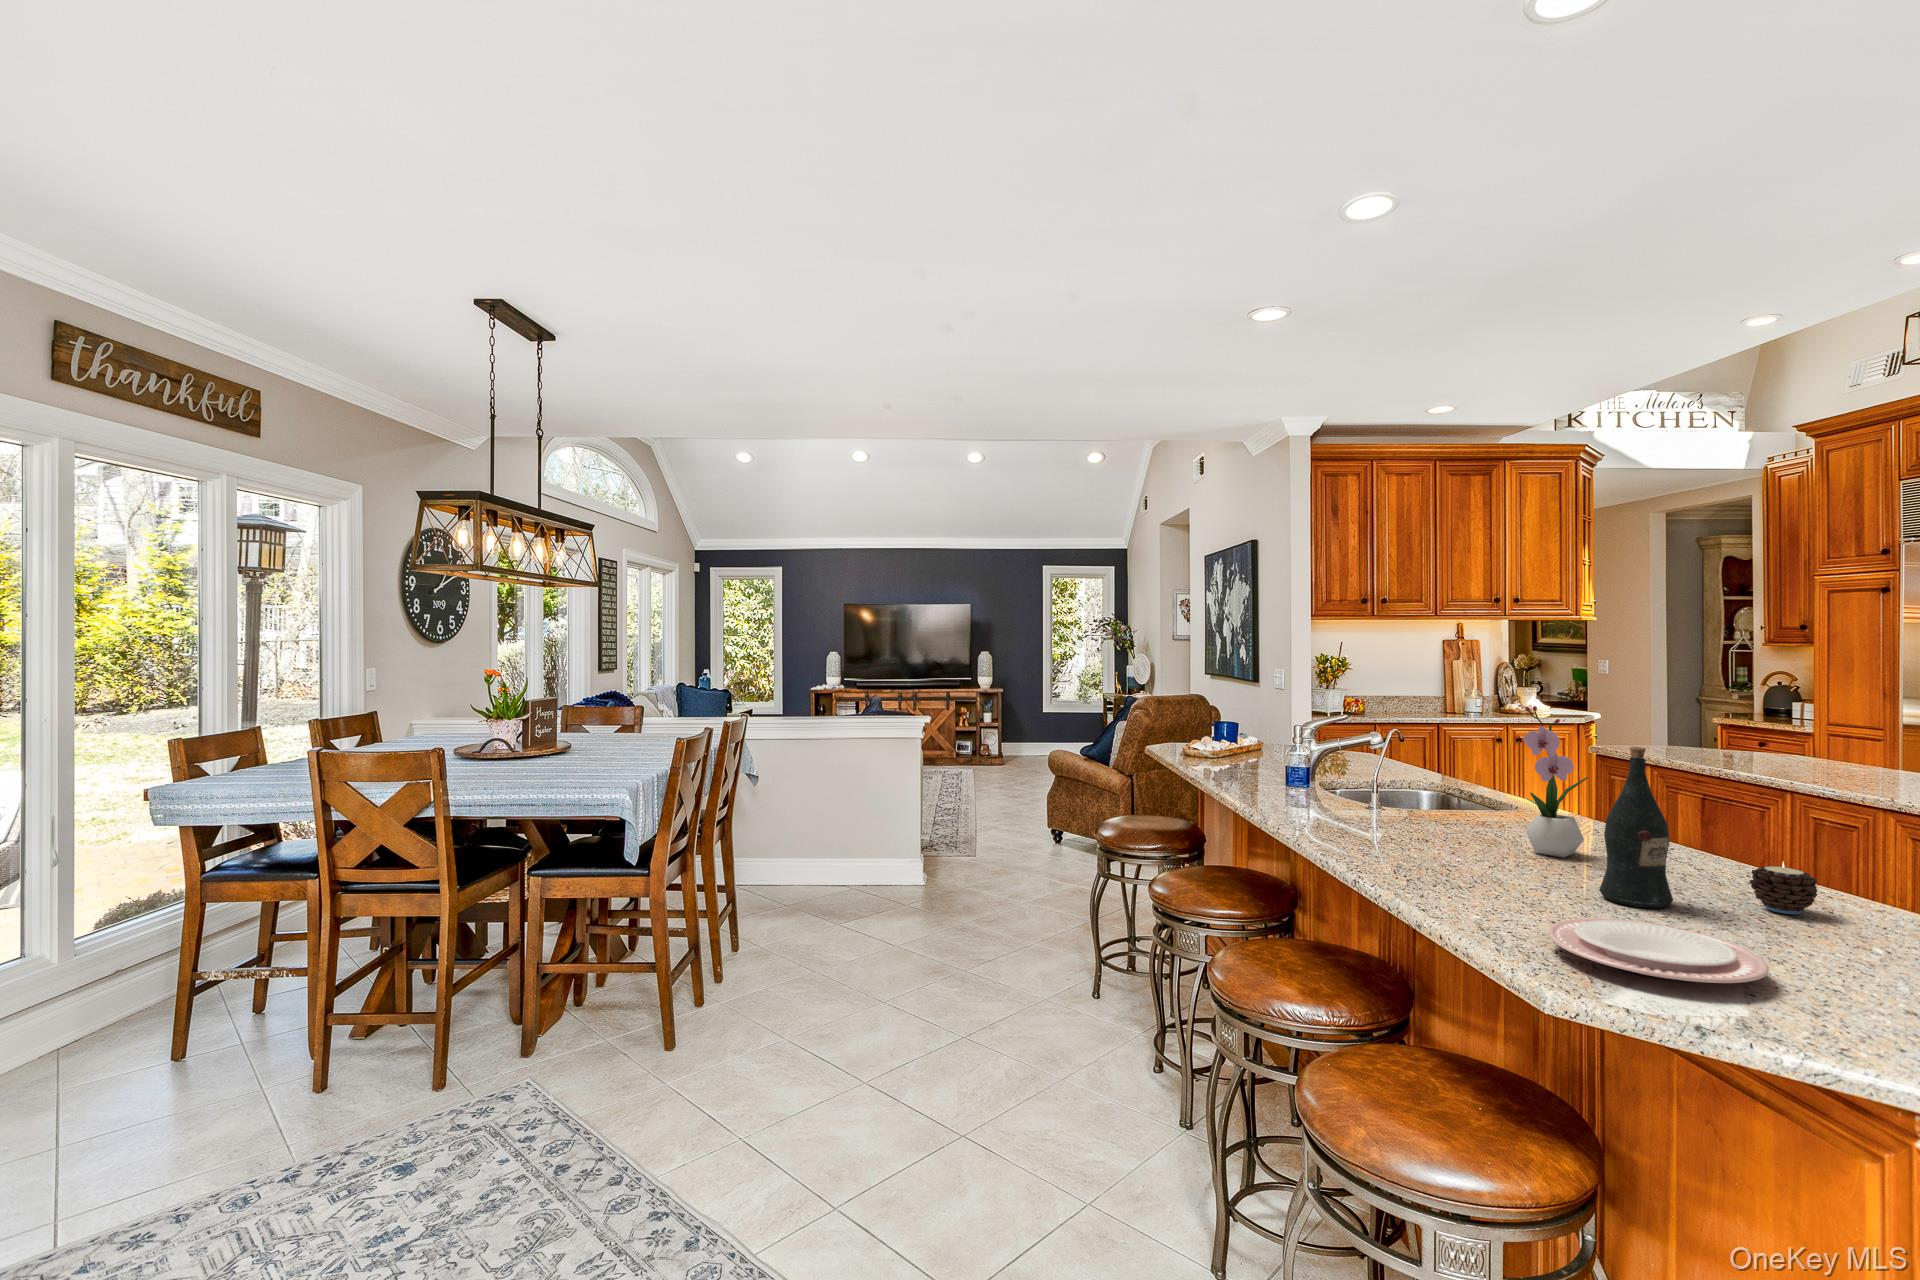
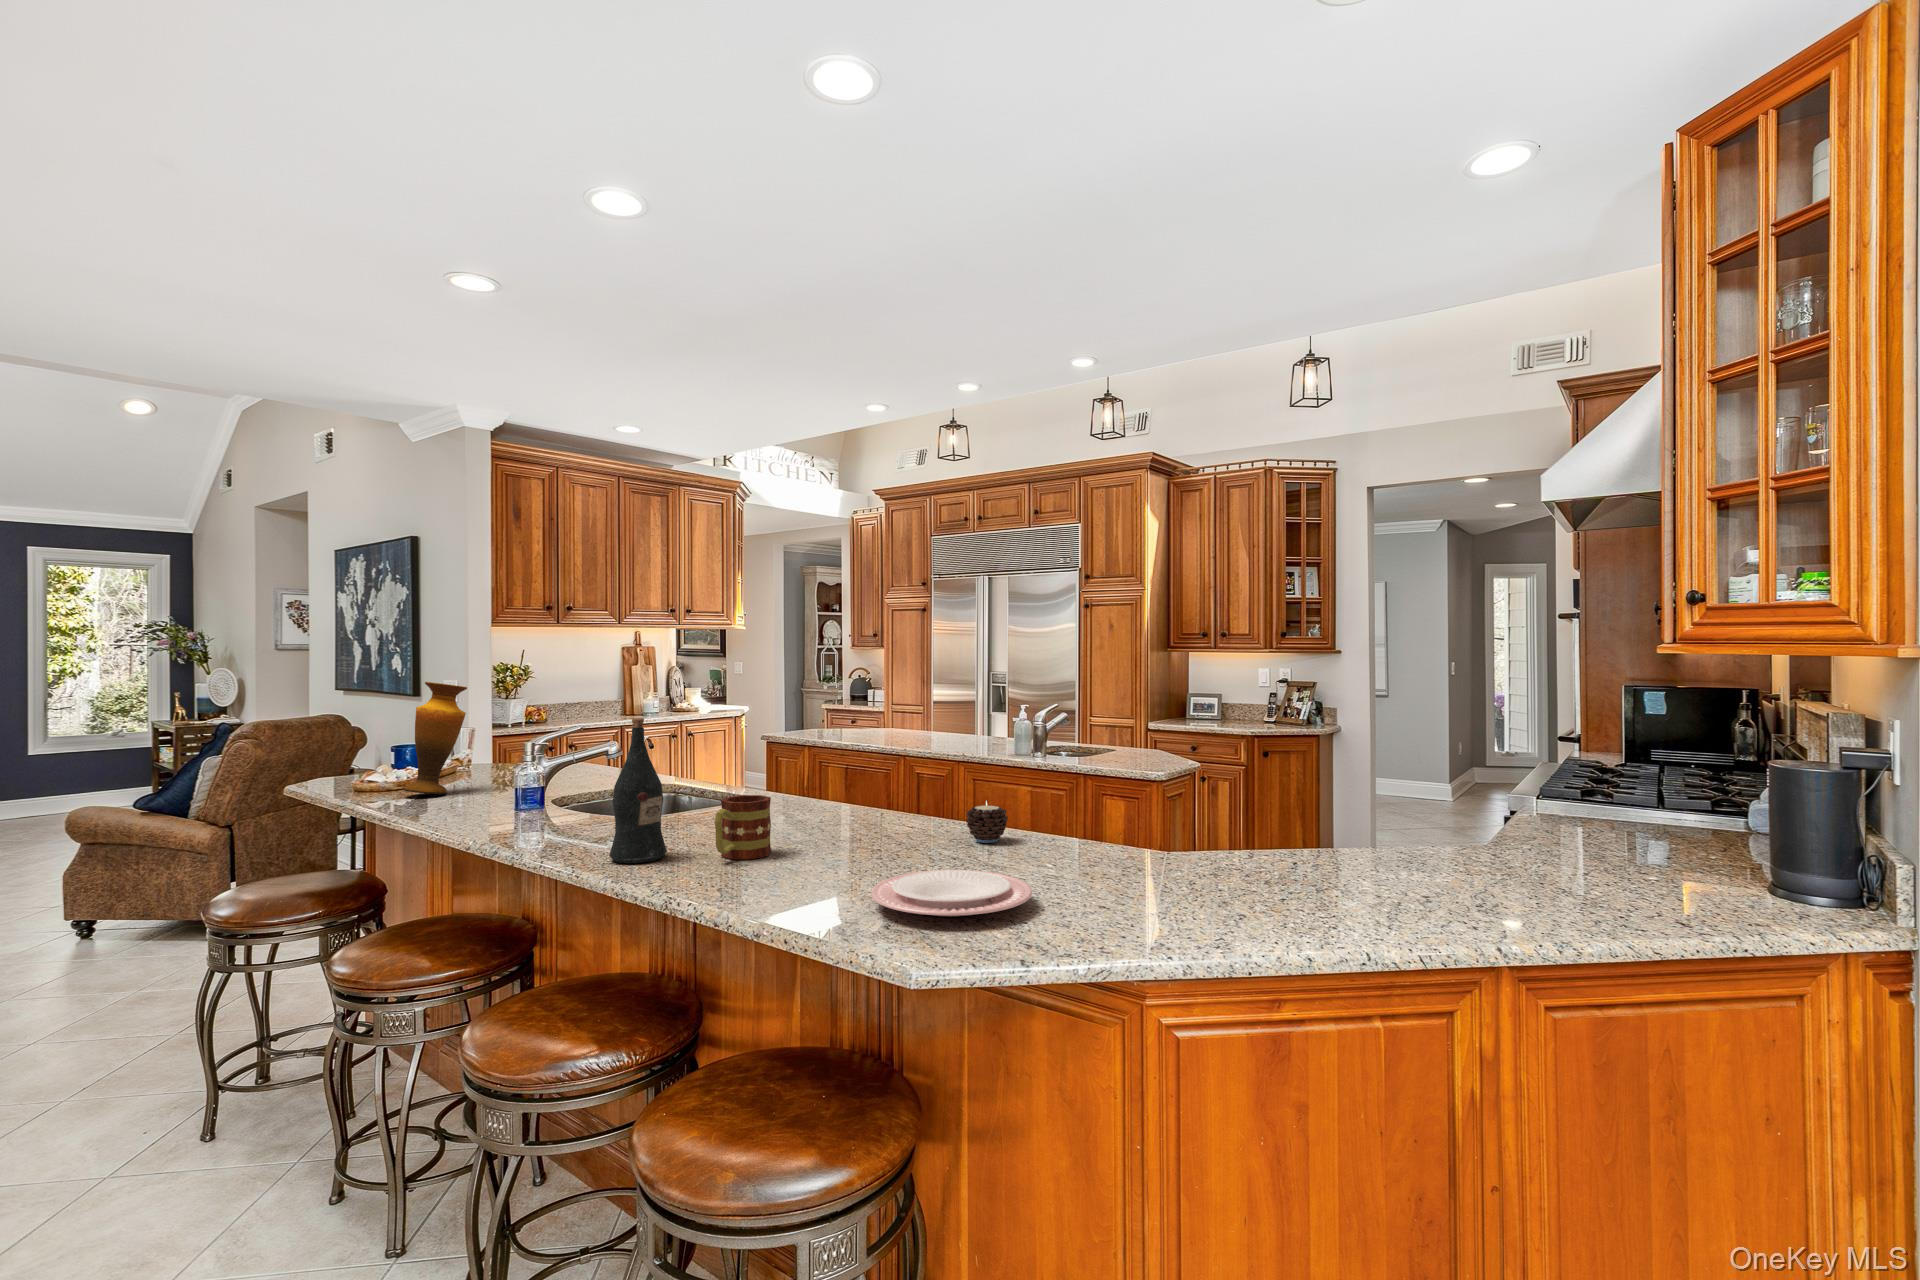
vase: none [1213,676,1261,769] -> present [403,682,467,794]
flower arrangement: present [1524,706,1588,857] -> none [785,688,834,830]
wine bottle: present [1599,747,1673,908] -> present [609,718,667,863]
mug: none [1424,808,1490,872] -> present [715,795,771,859]

